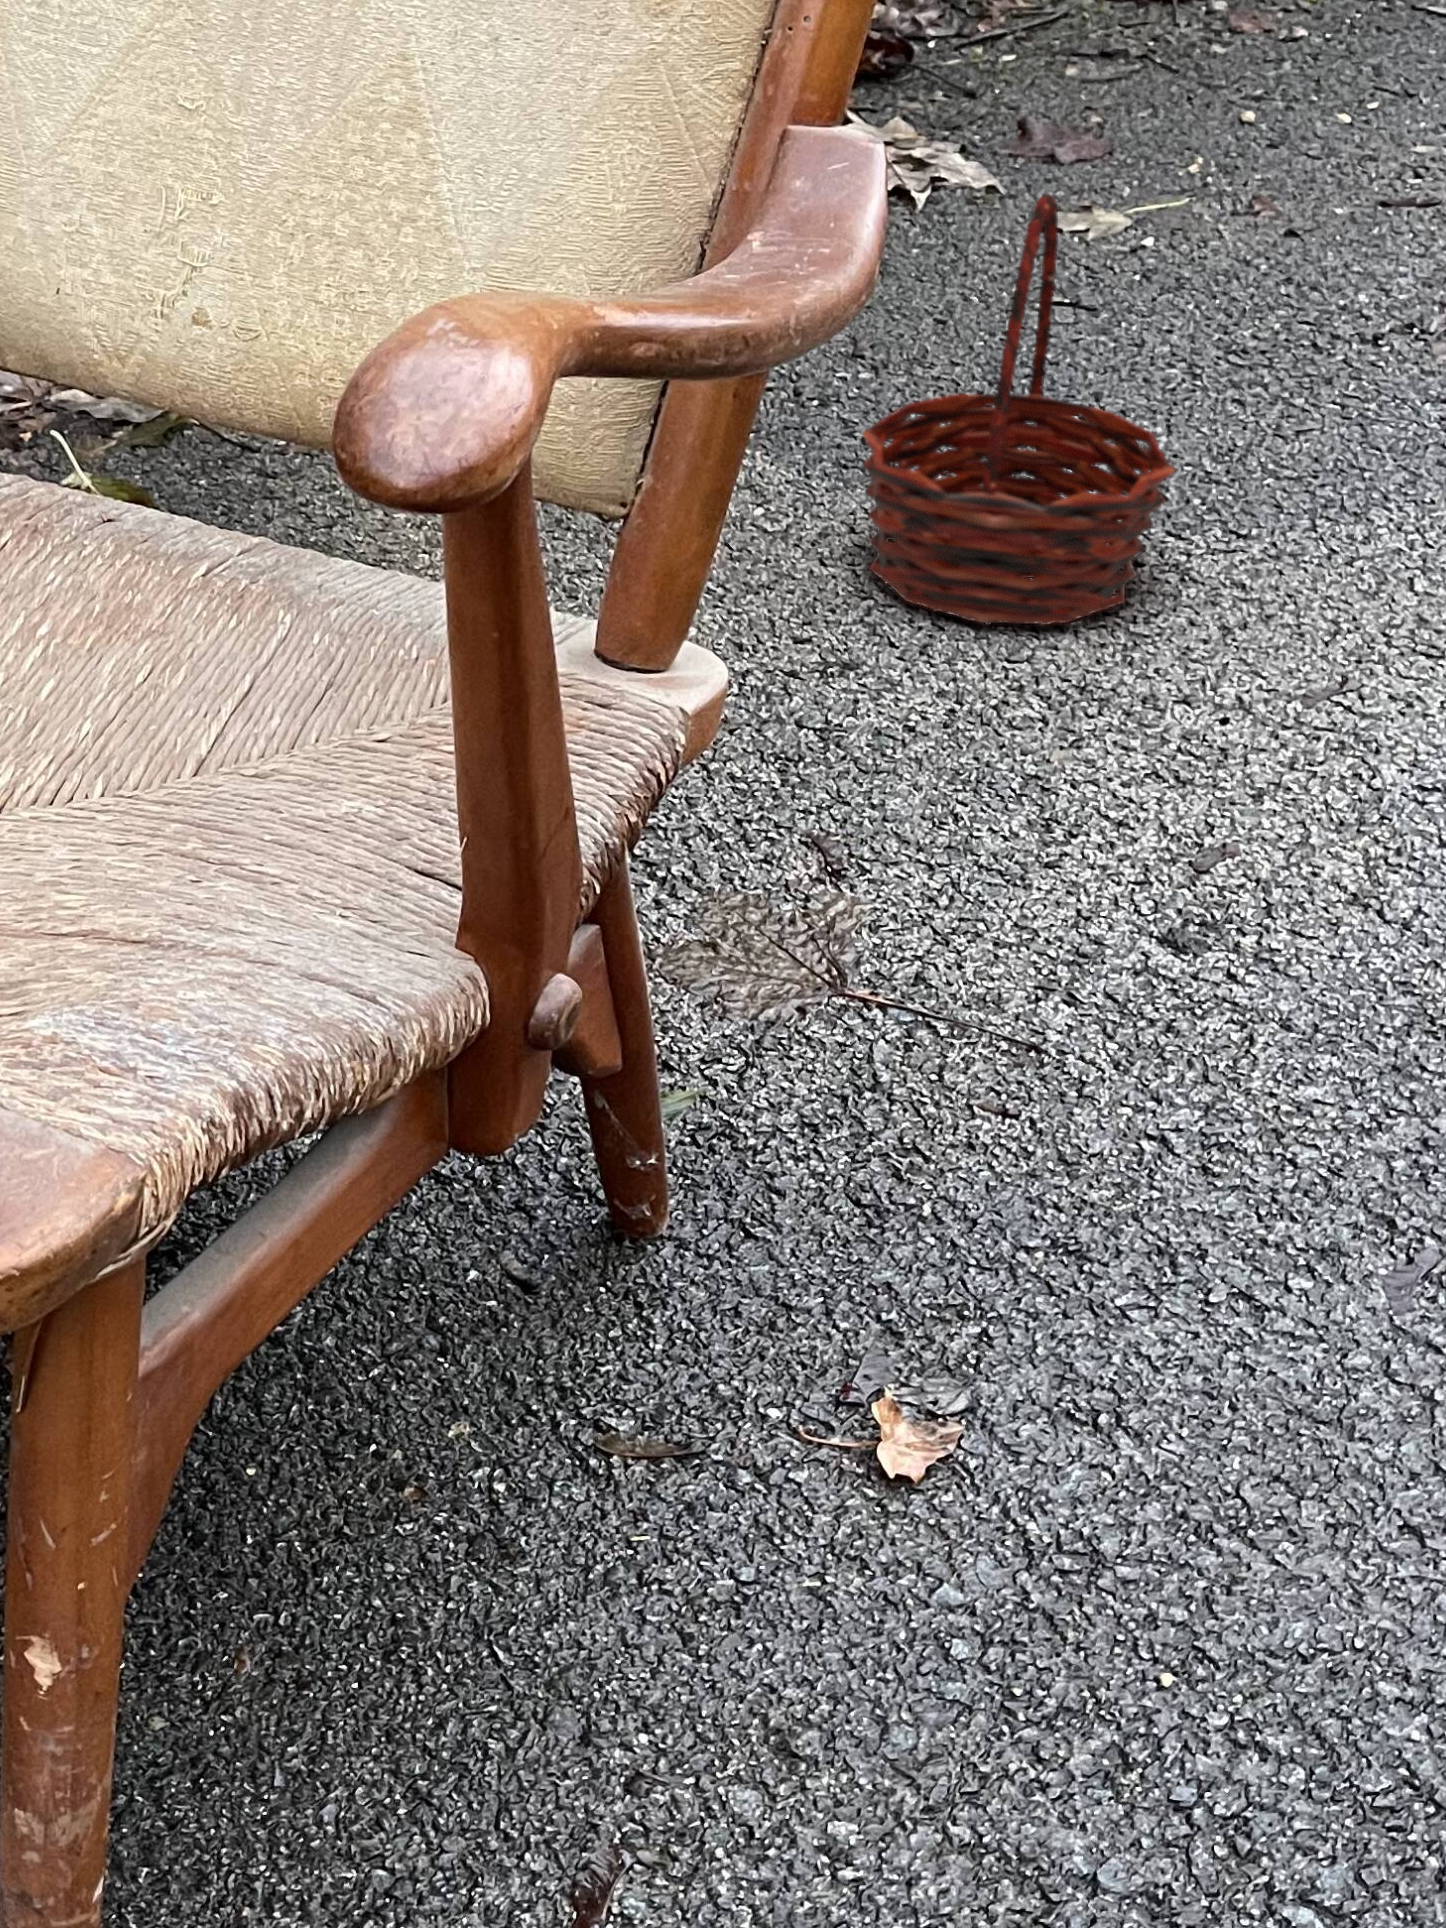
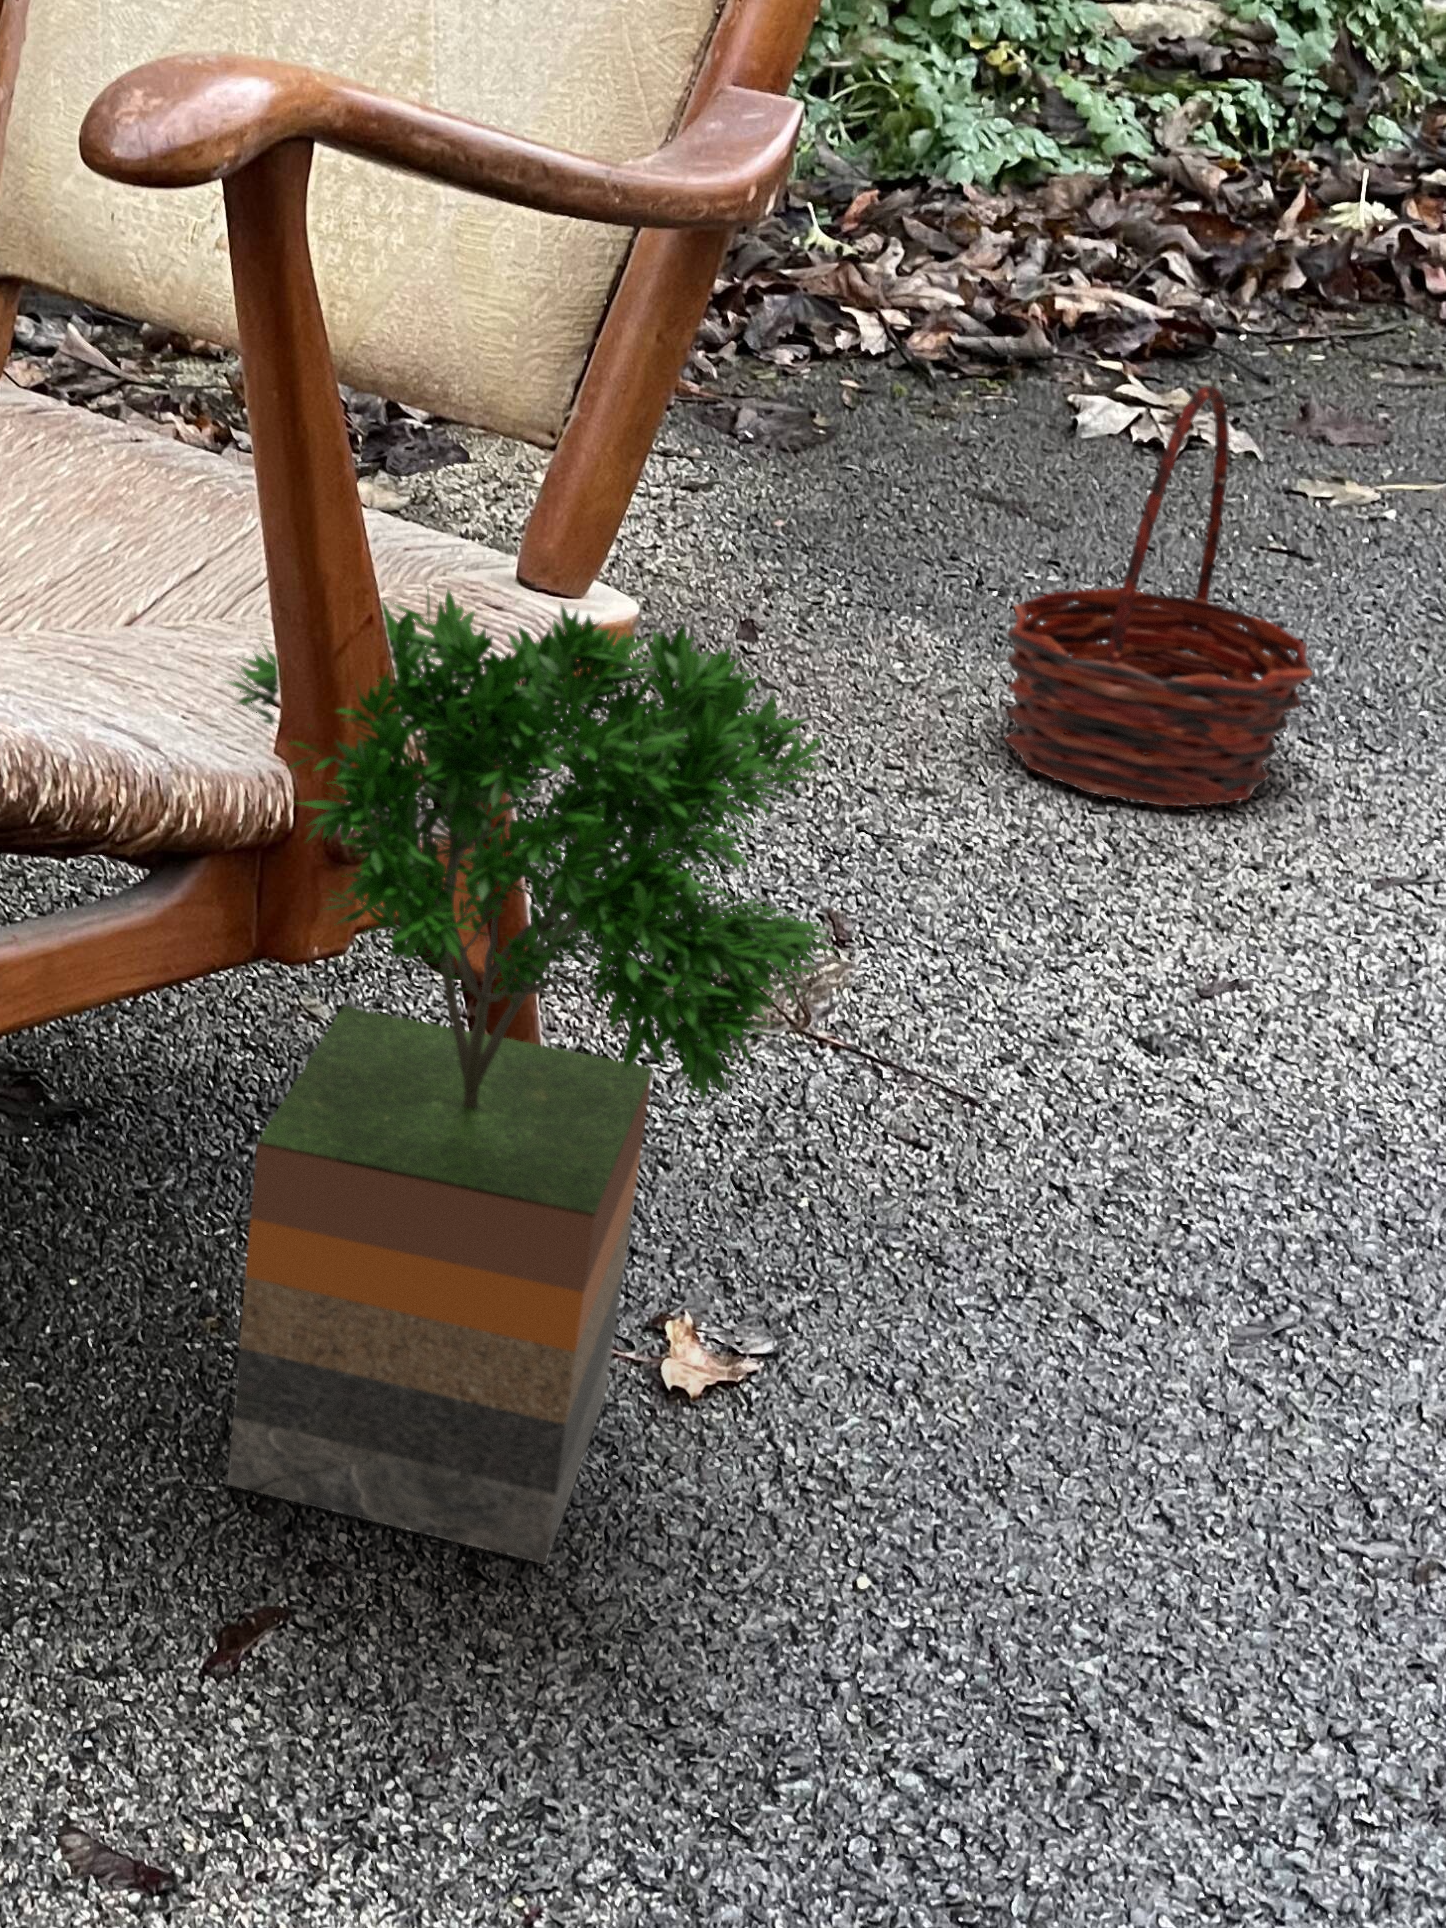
potted tree: none [392,740,1108,1720] -> present [226,590,833,1564]

